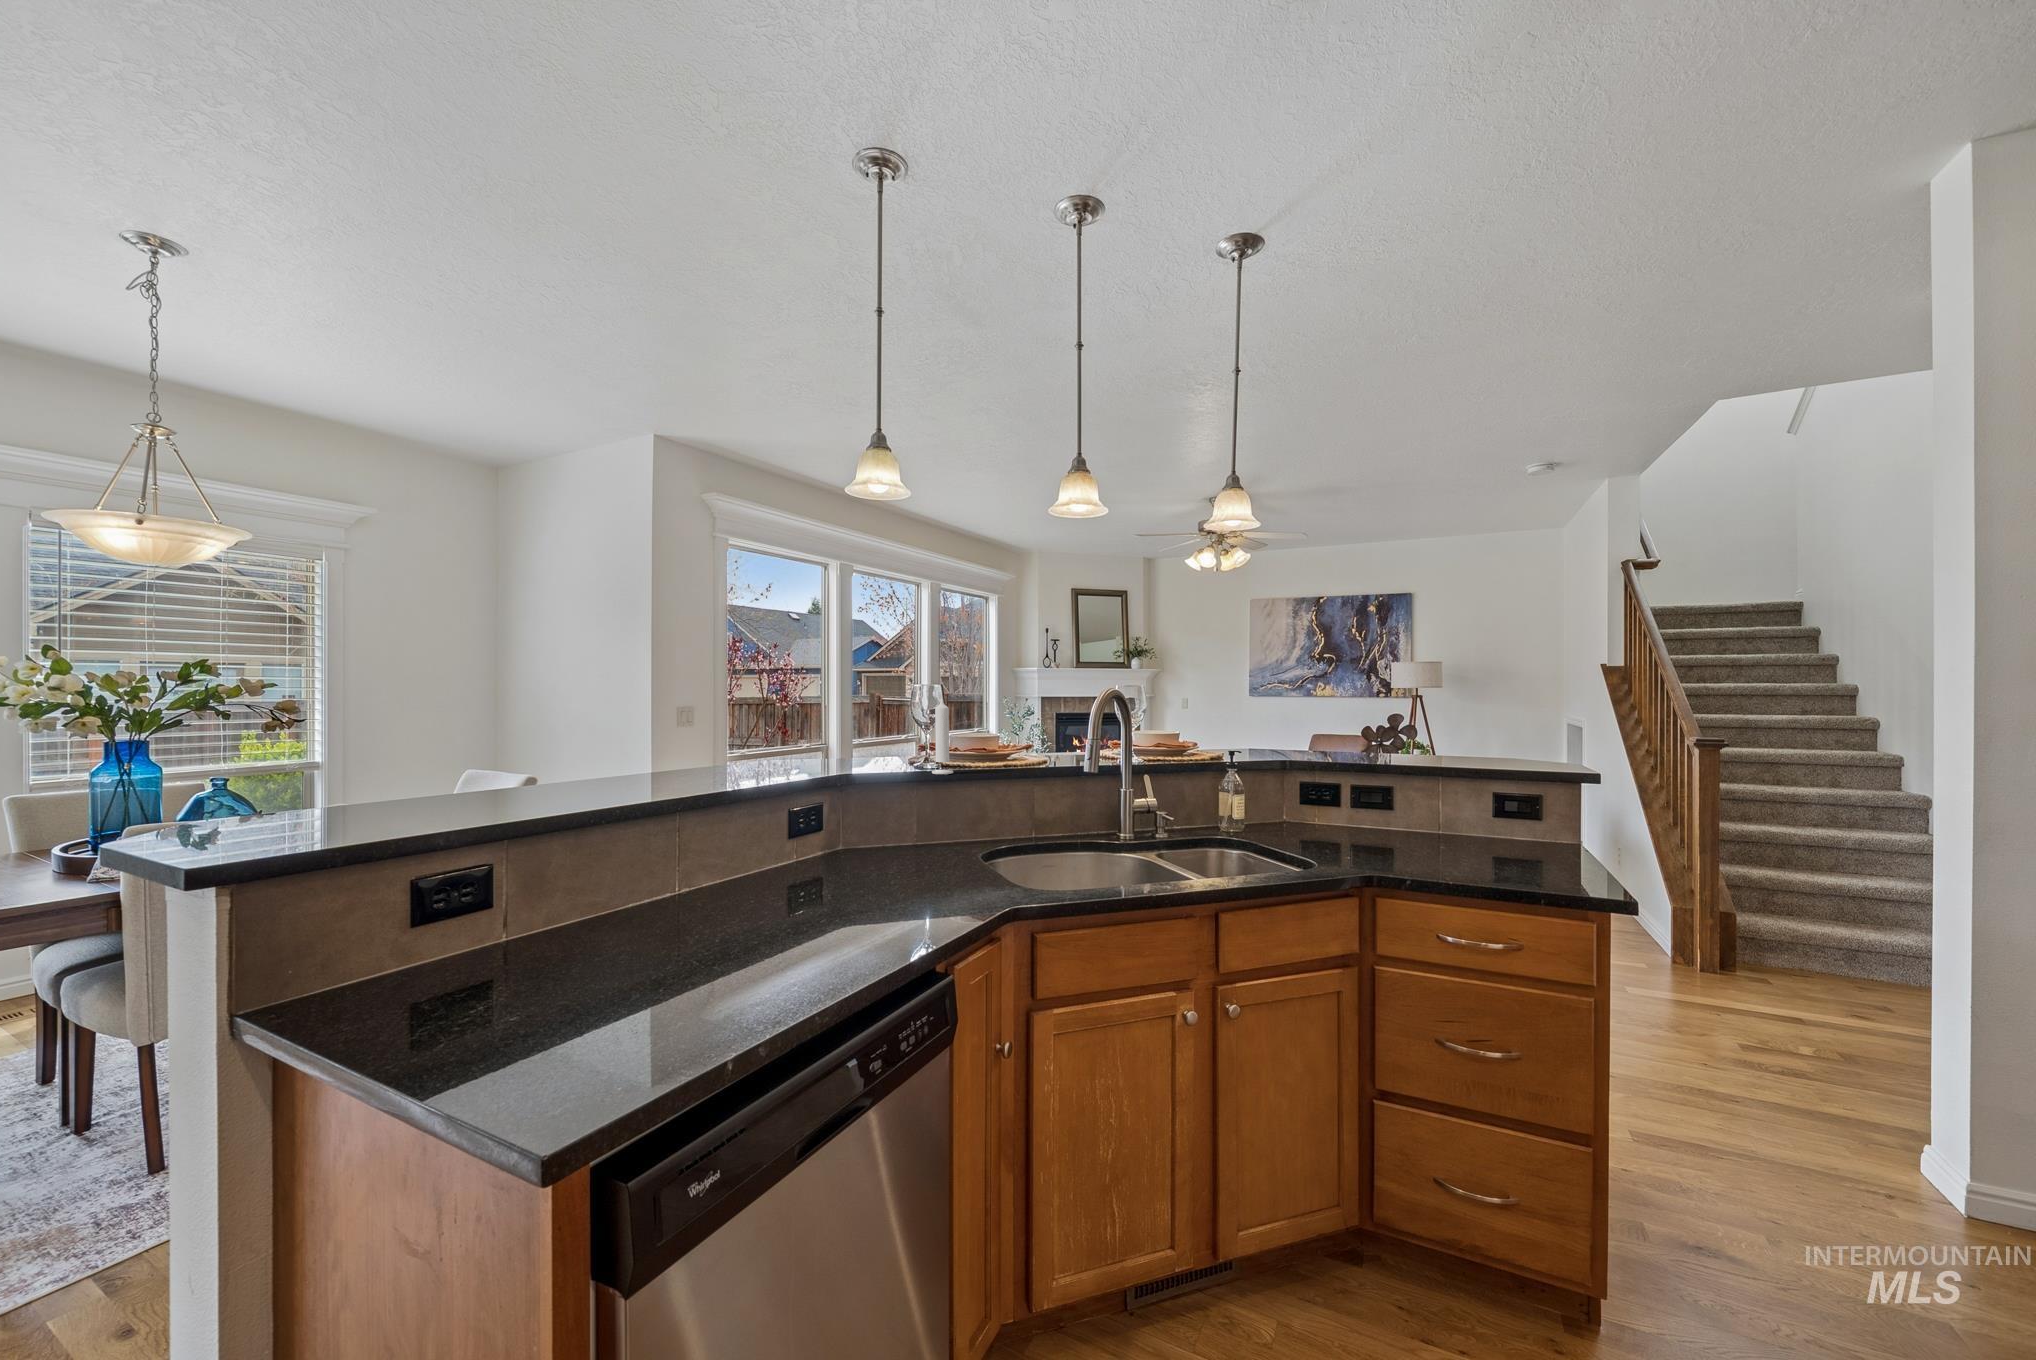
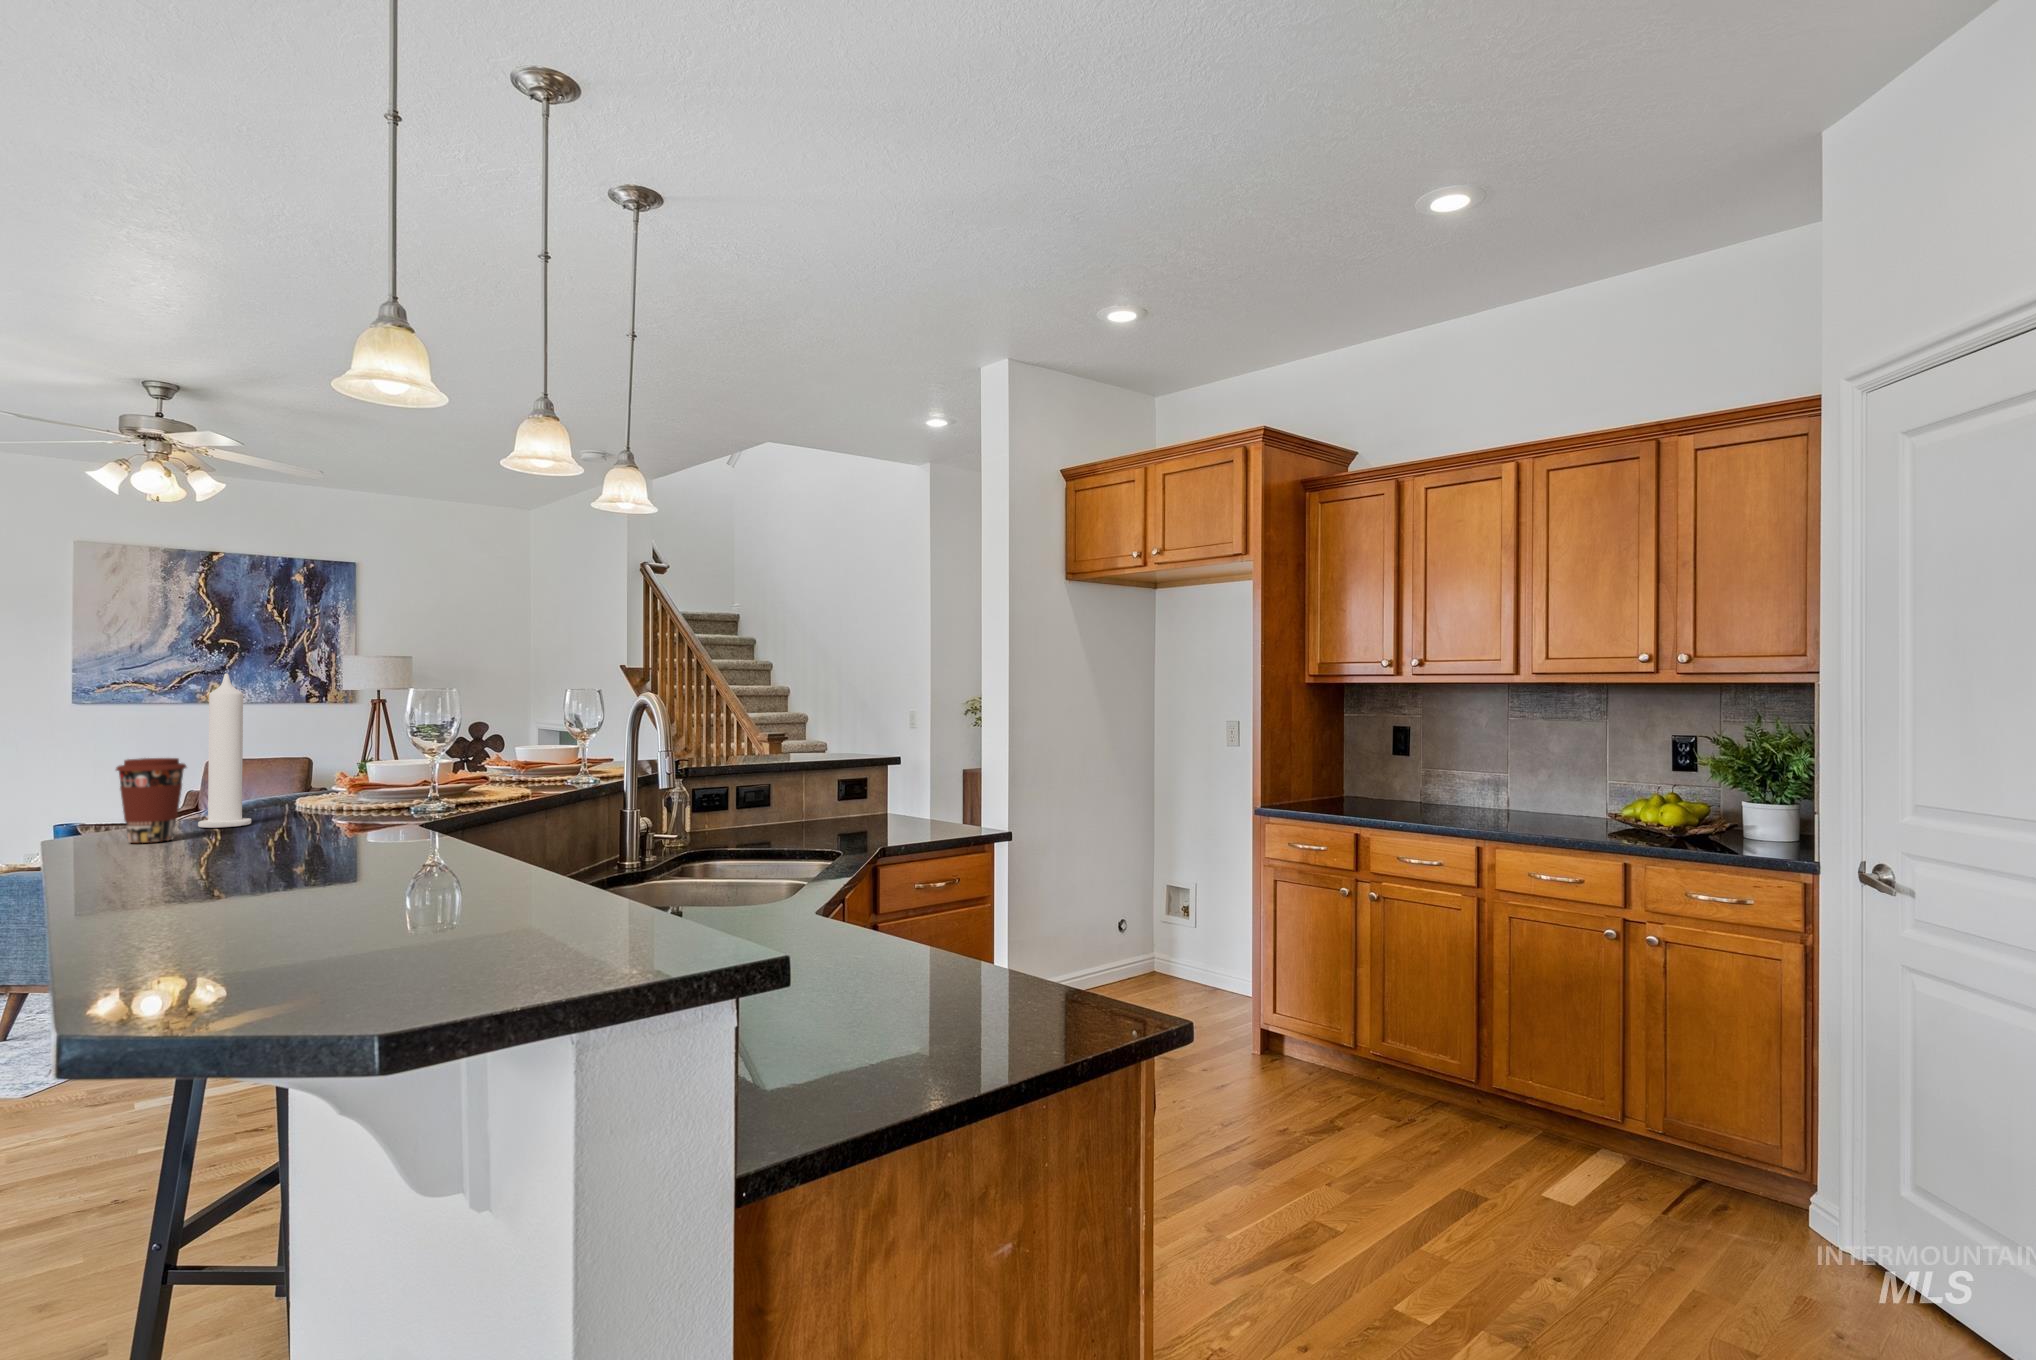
coffee cup: none [877,739,903,778] -> present [116,758,186,843]

